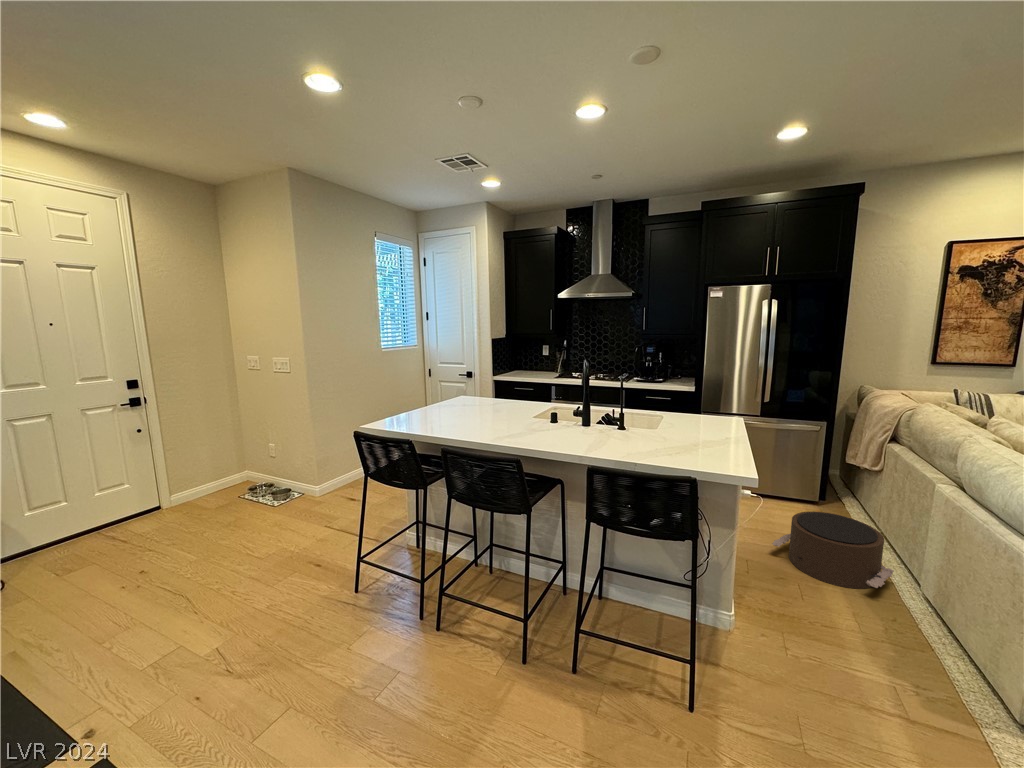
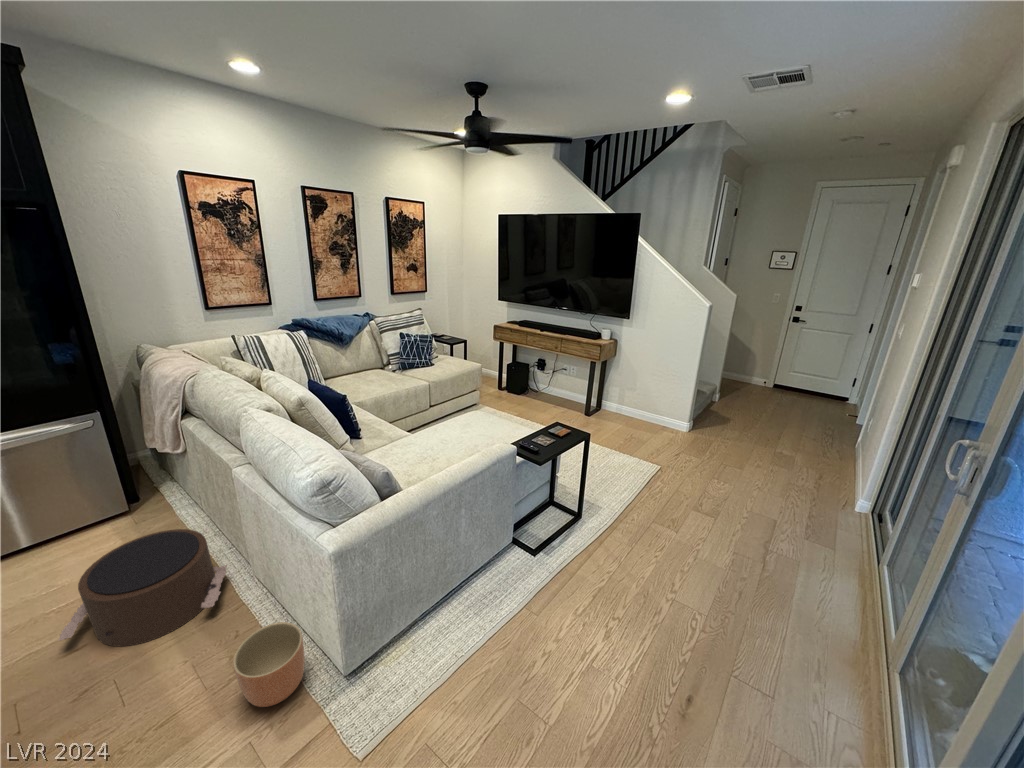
planter: none [893,615,969,690] -> present [233,622,305,707]

